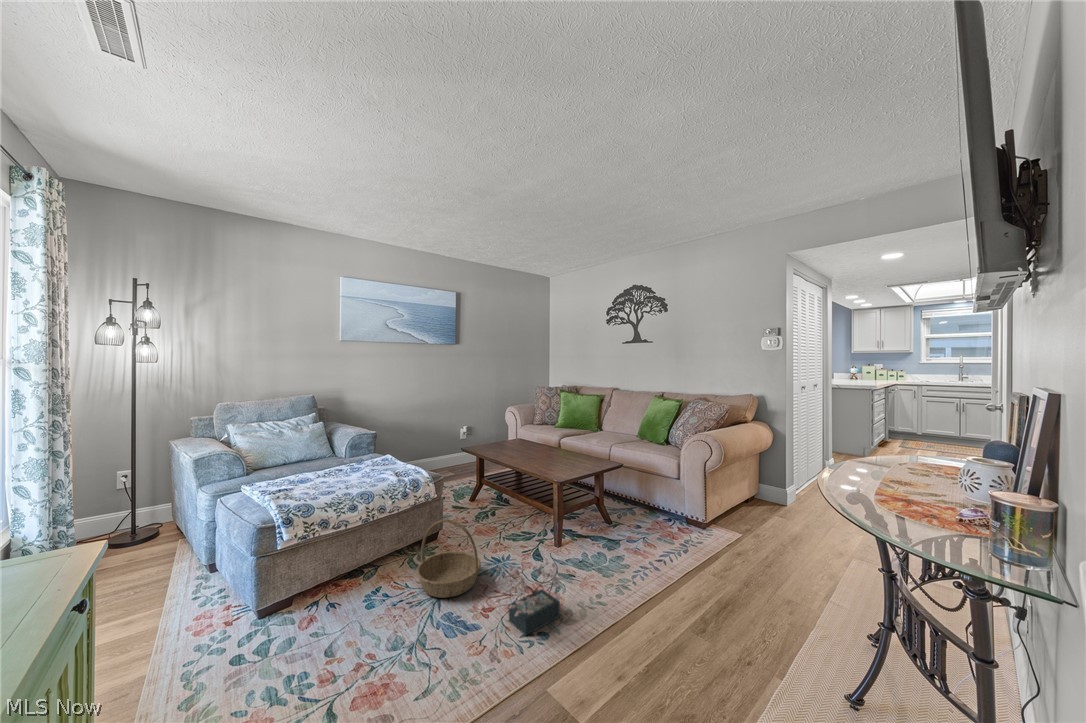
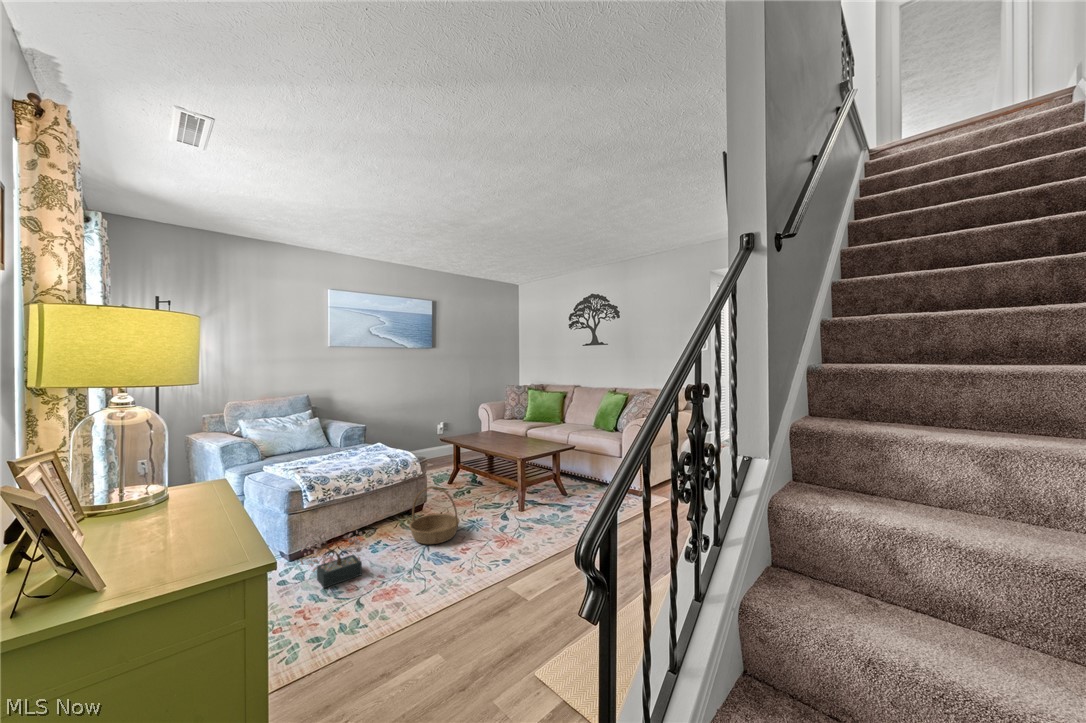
decorative plant: present [496,561,562,635] -> present [300,531,369,588]

